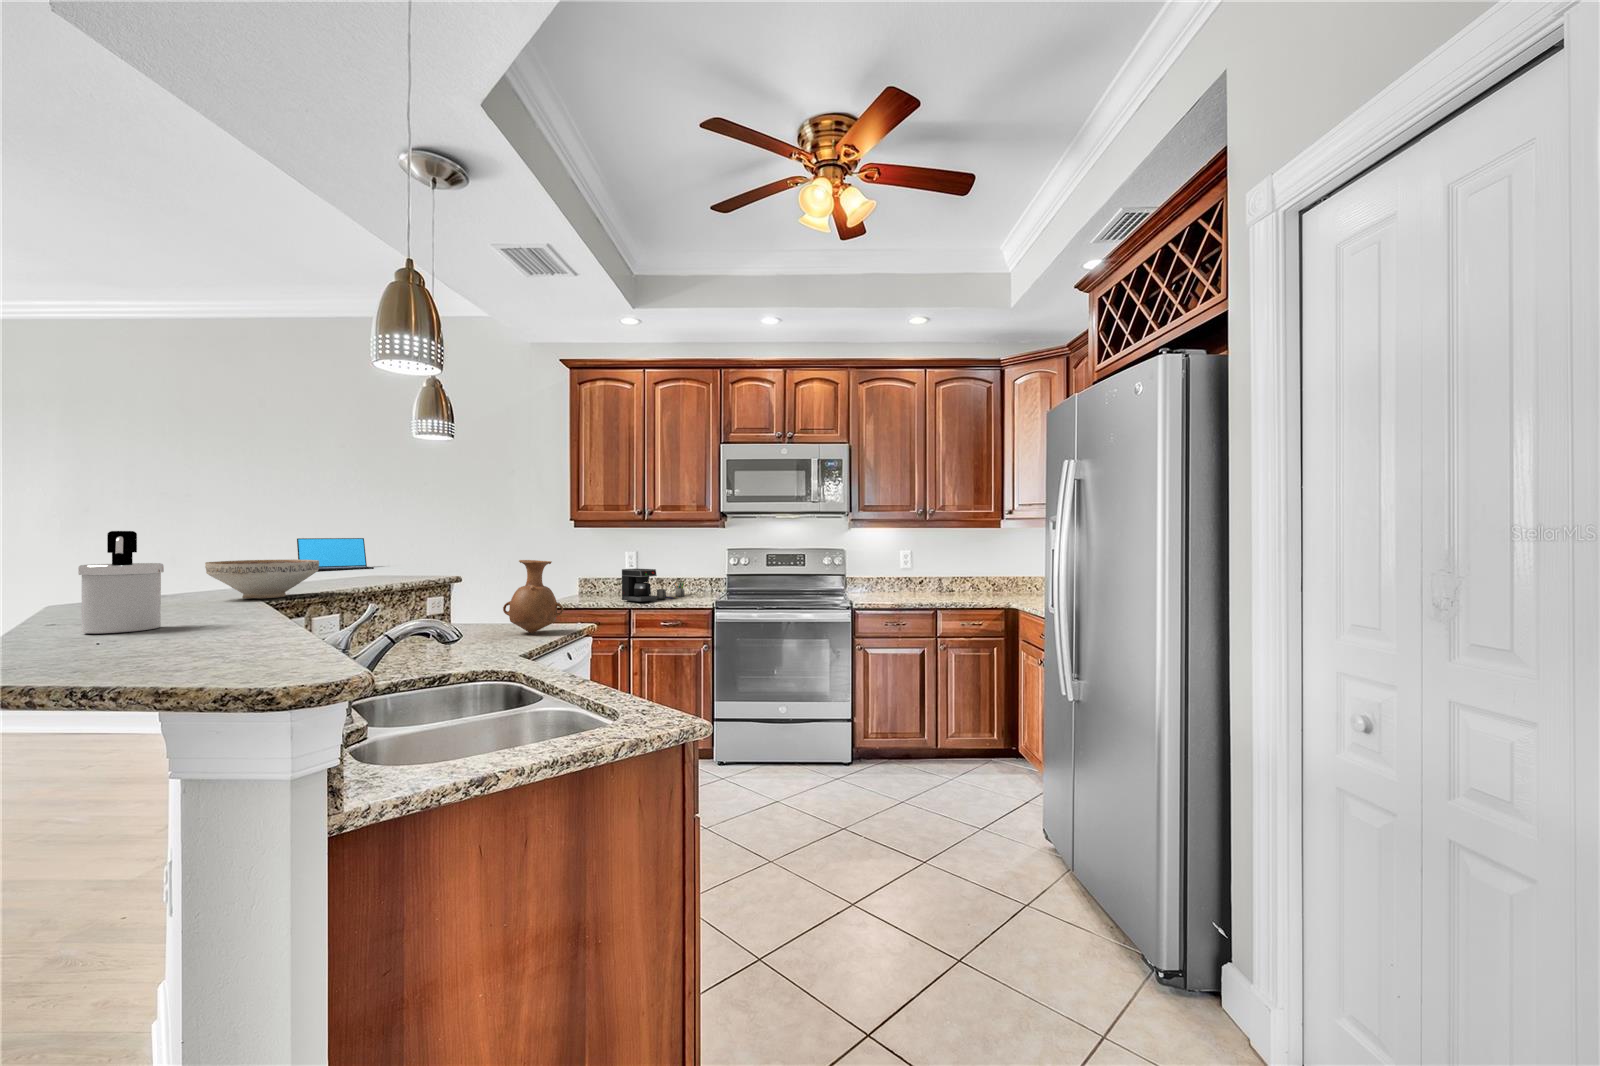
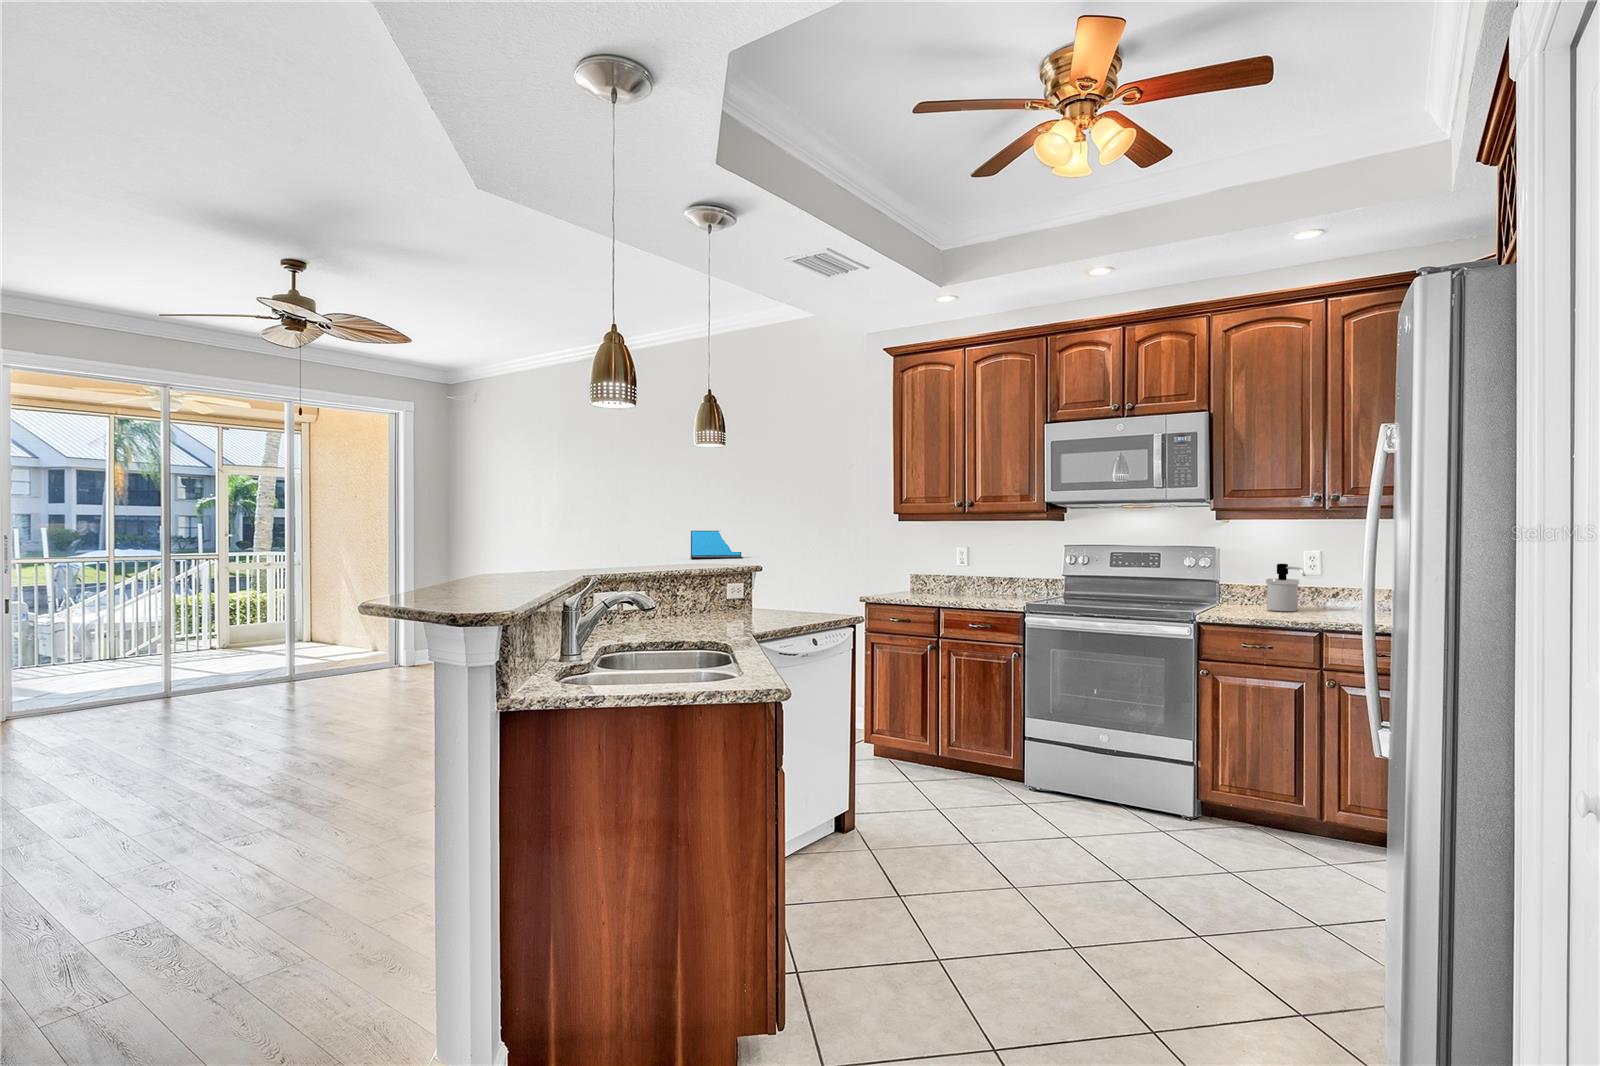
soap dispenser: present [78,531,164,633] -> present [1266,564,1306,611]
decorative bowl: present [205,559,319,599] -> none [568,545,639,574]
vase: present [503,560,563,633] -> none [779,550,829,619]
coffee maker: present [622,568,685,602] -> none [938,565,1010,600]

